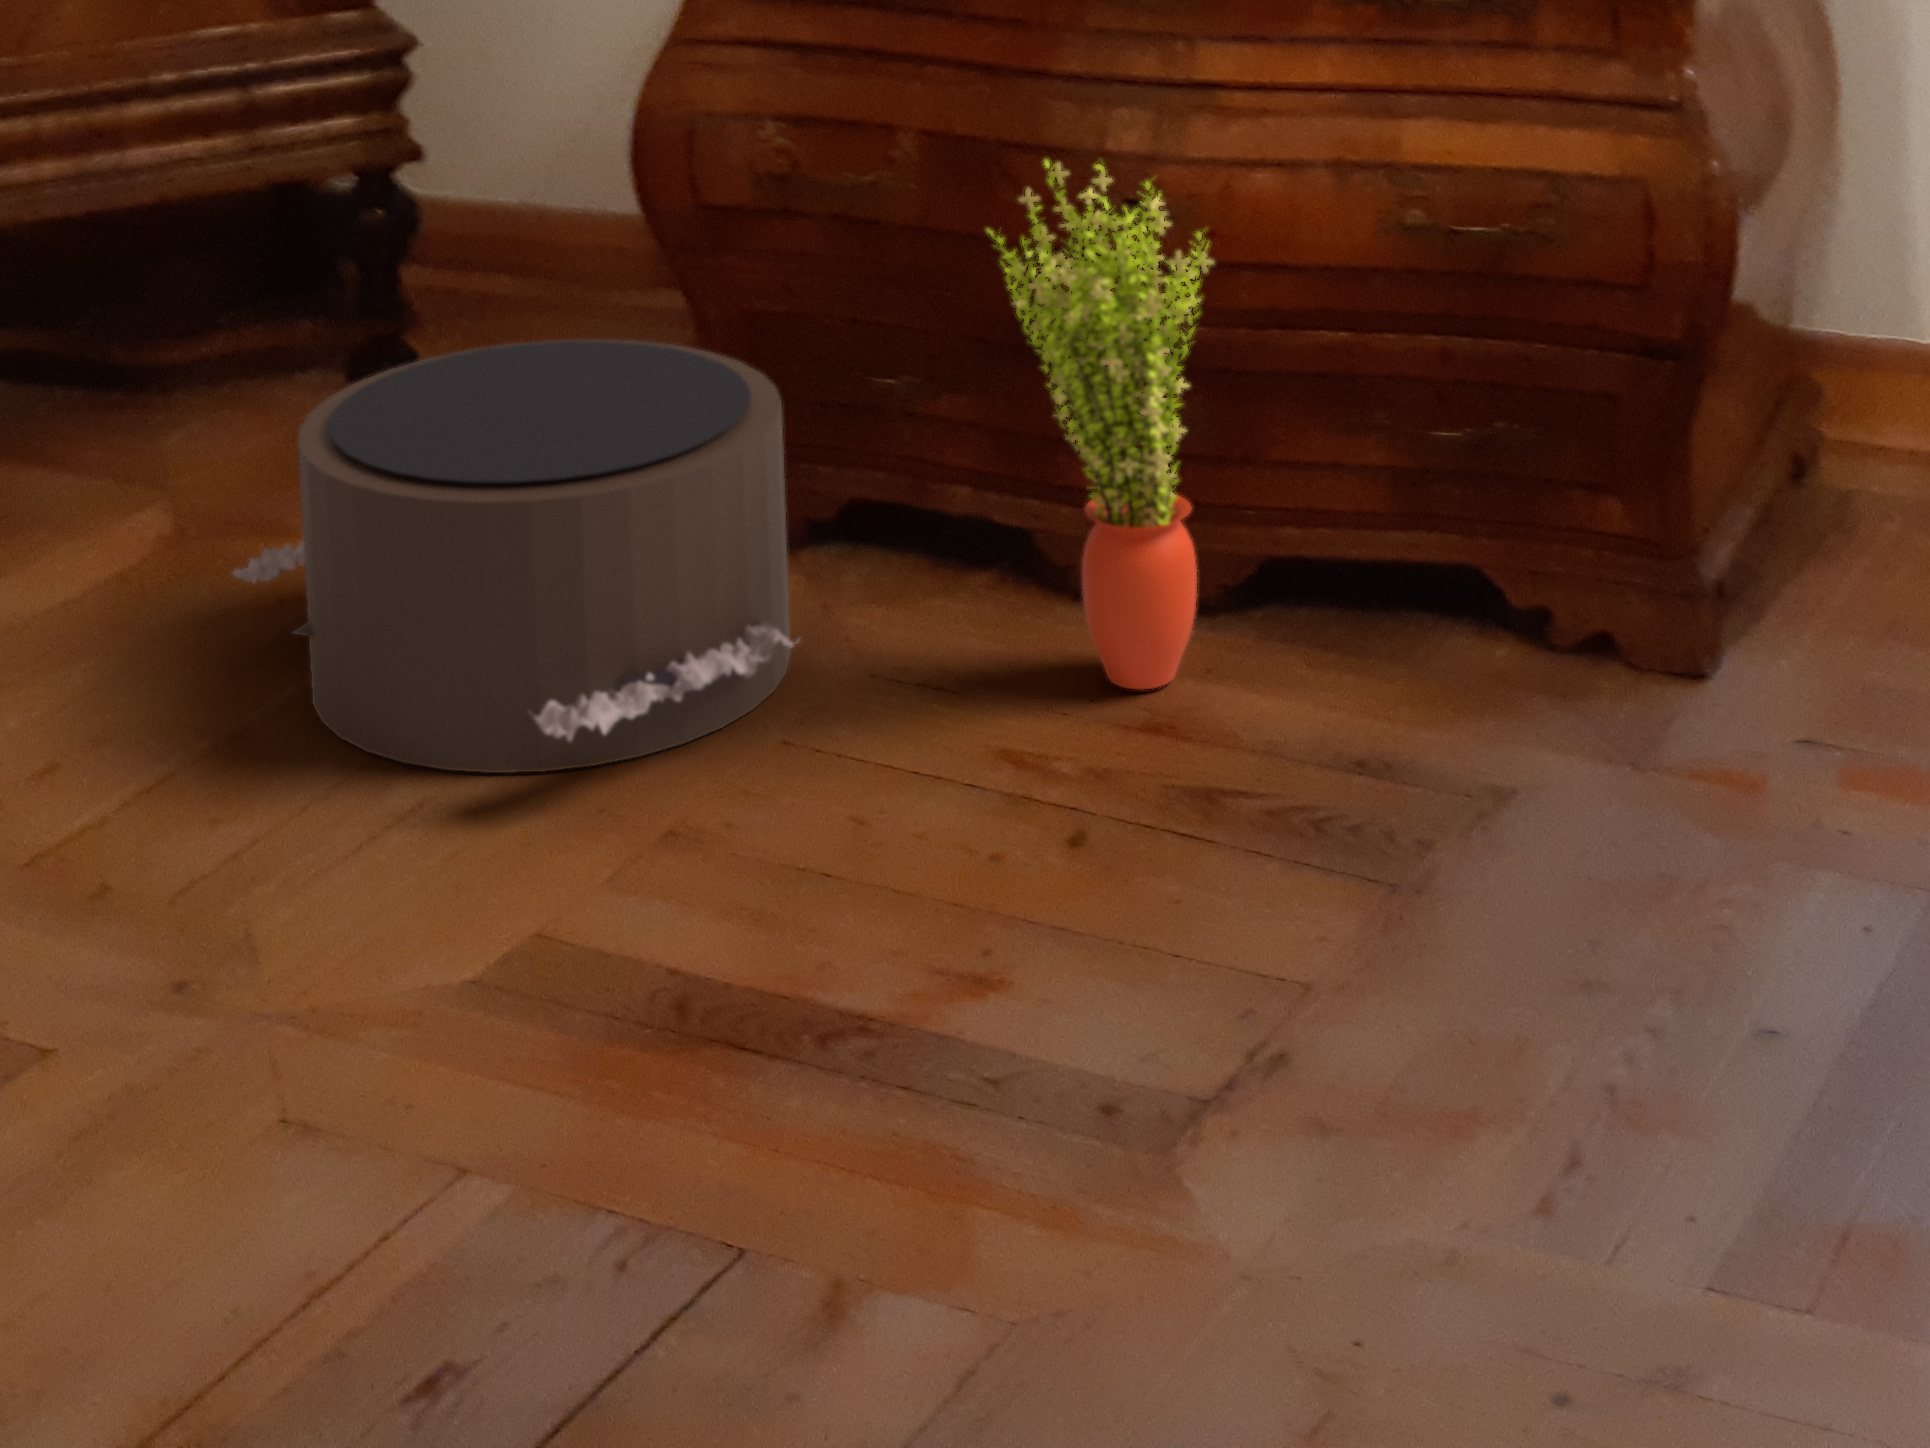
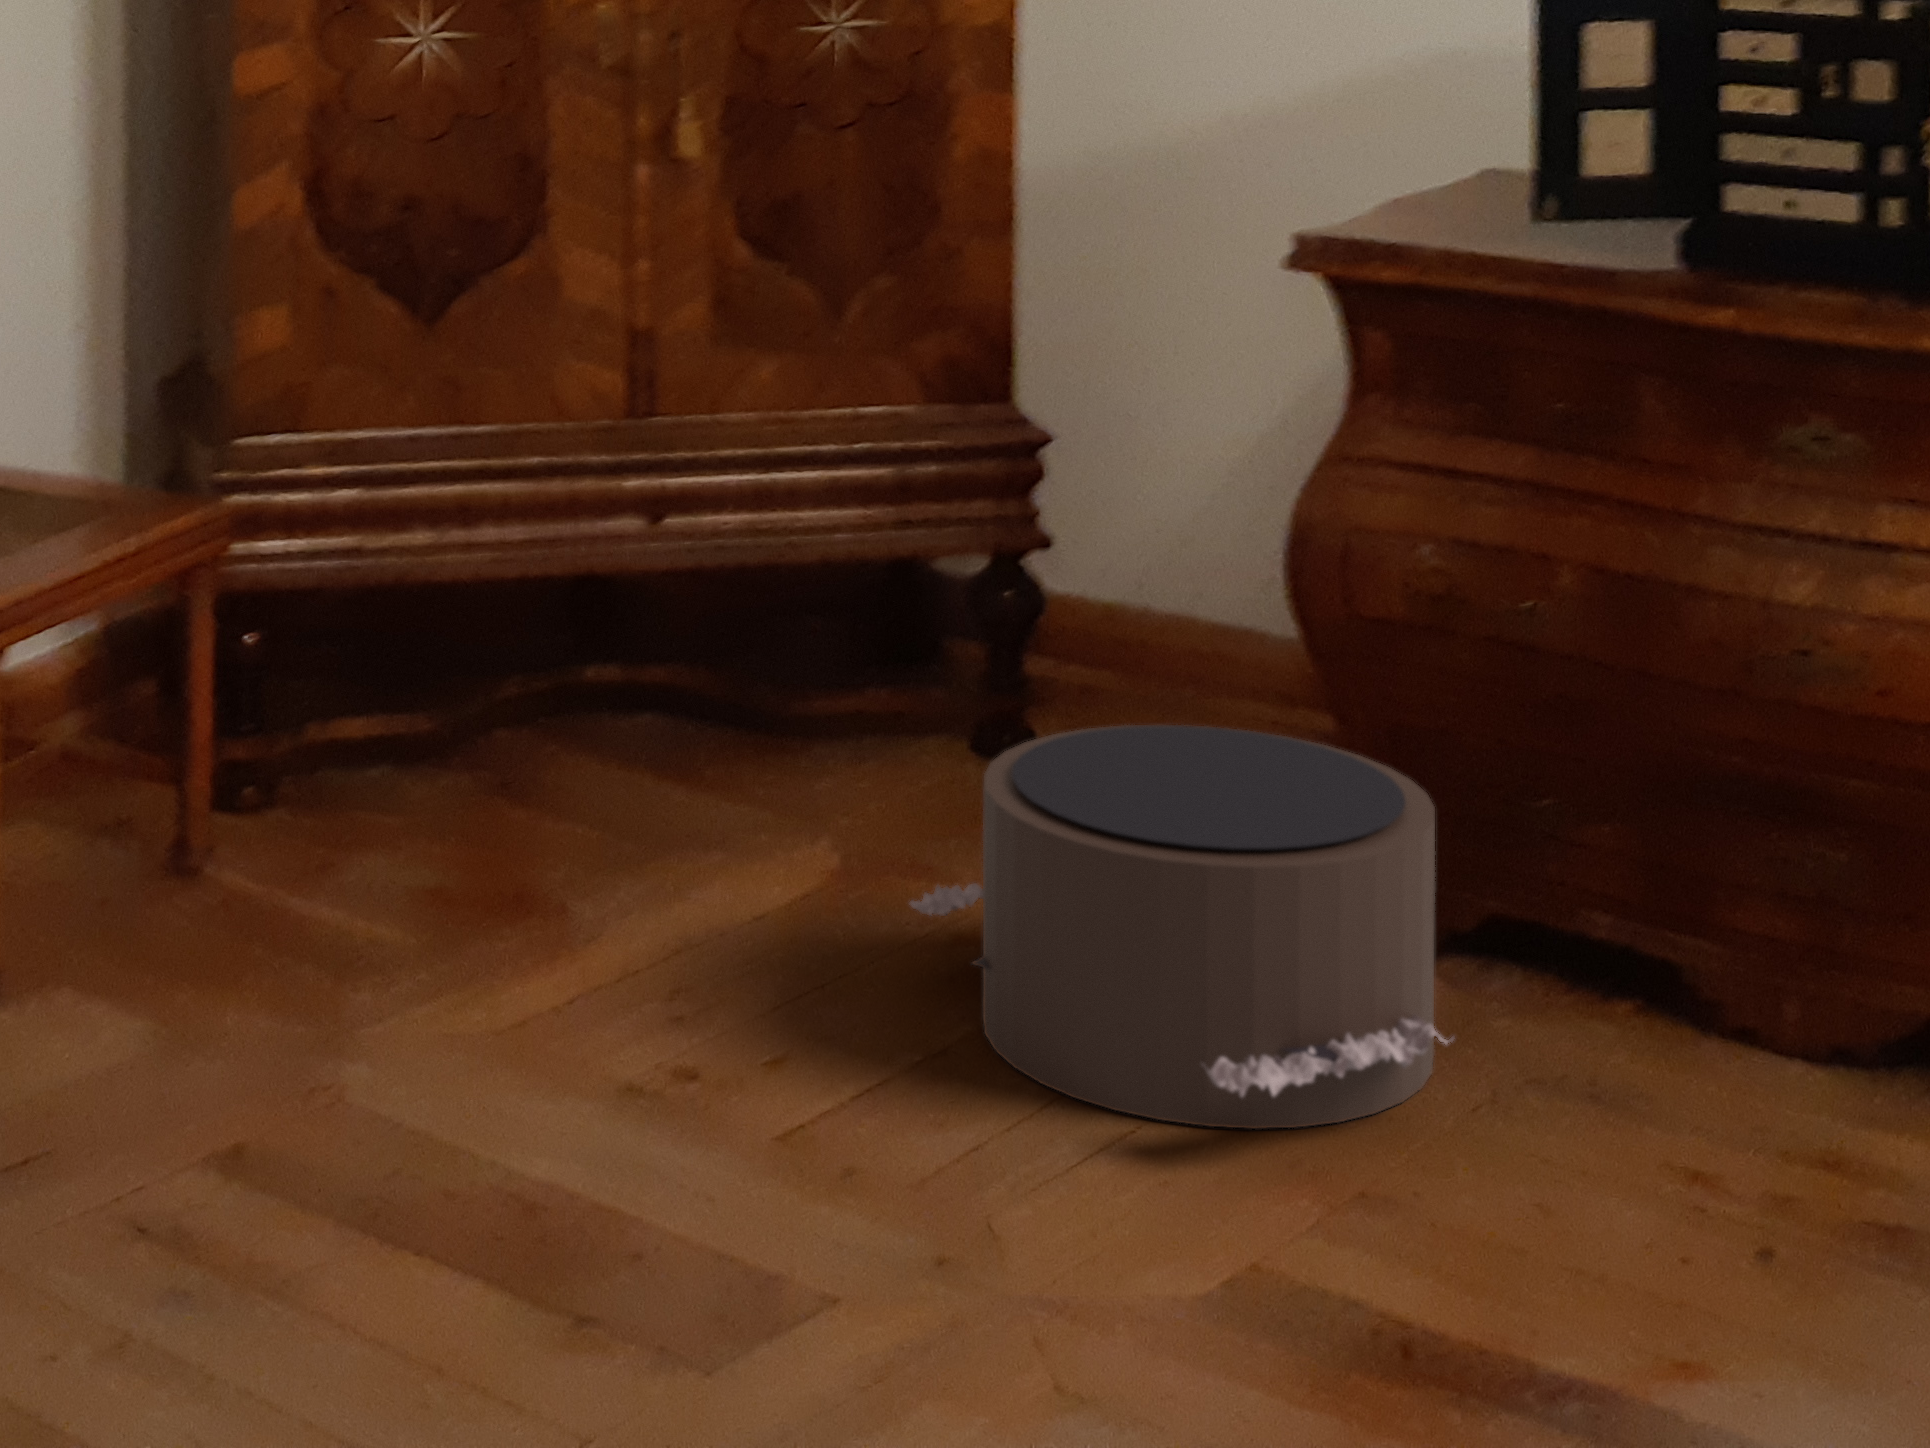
potted plant: present [989,160,1213,689] -> none [1649,600,1884,1143]

